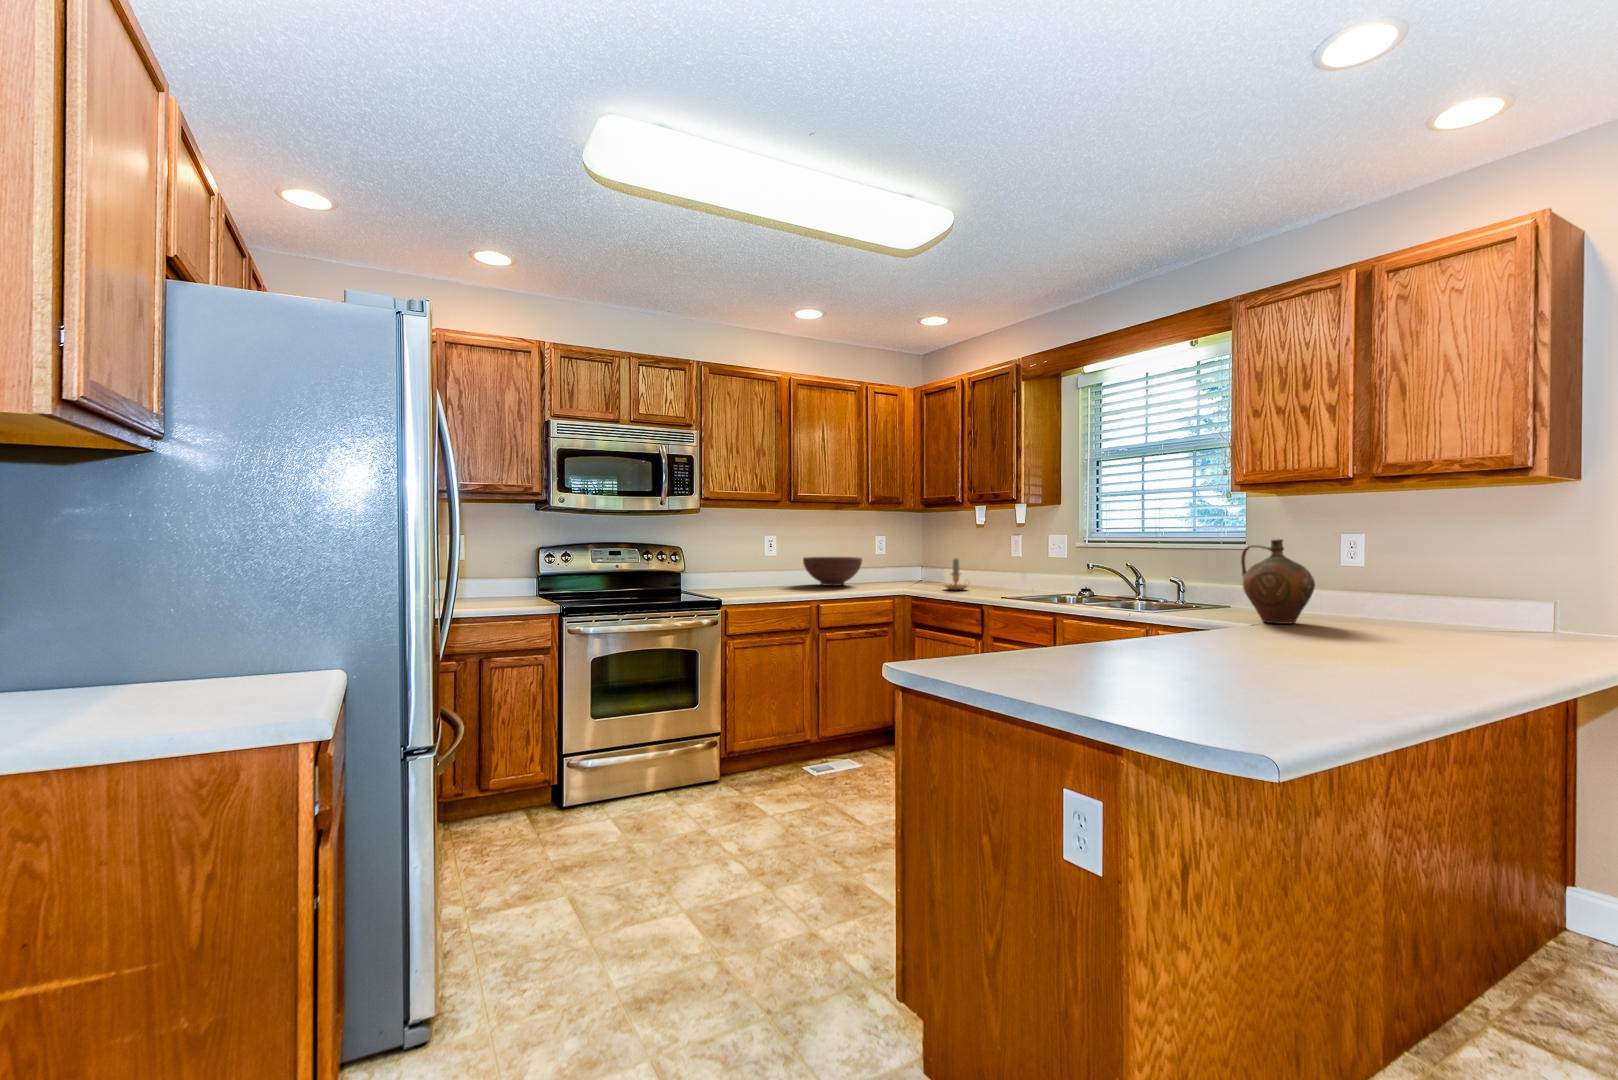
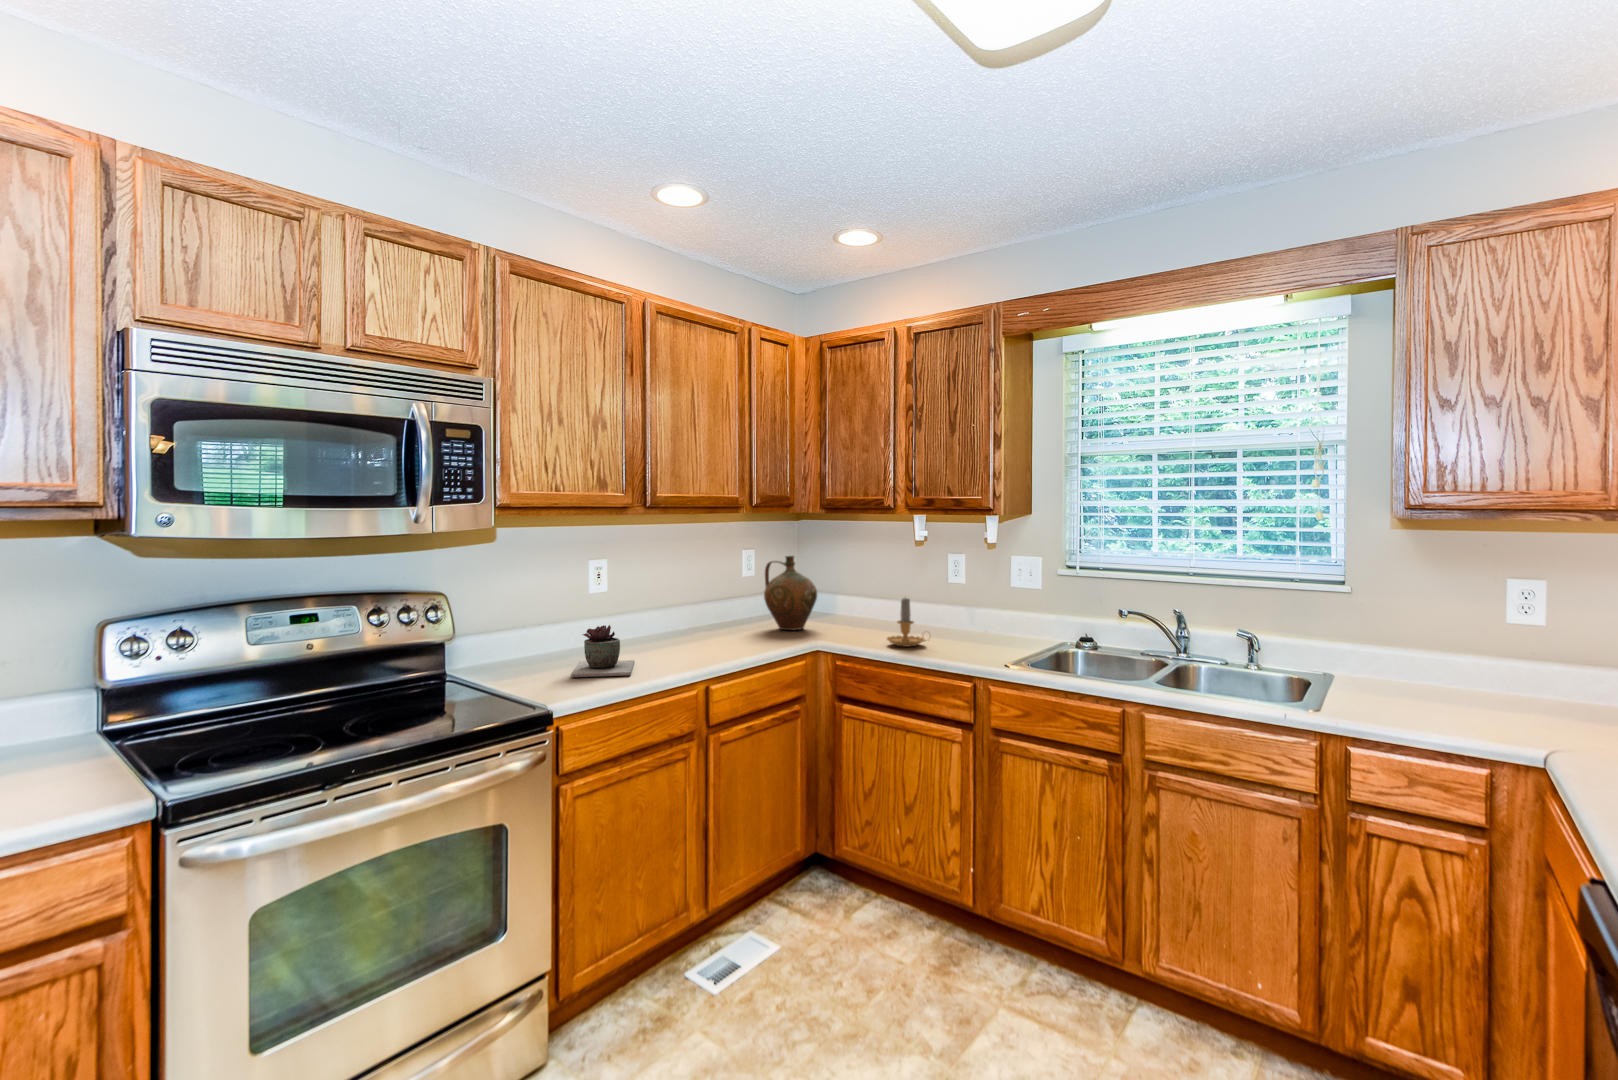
ceramic jug: present [1241,539,1315,624] -> present [764,556,817,630]
fruit bowl: present [803,557,862,586] -> none [657,595,753,645]
succulent plant: none [741,565,781,593] -> present [571,625,635,677]

